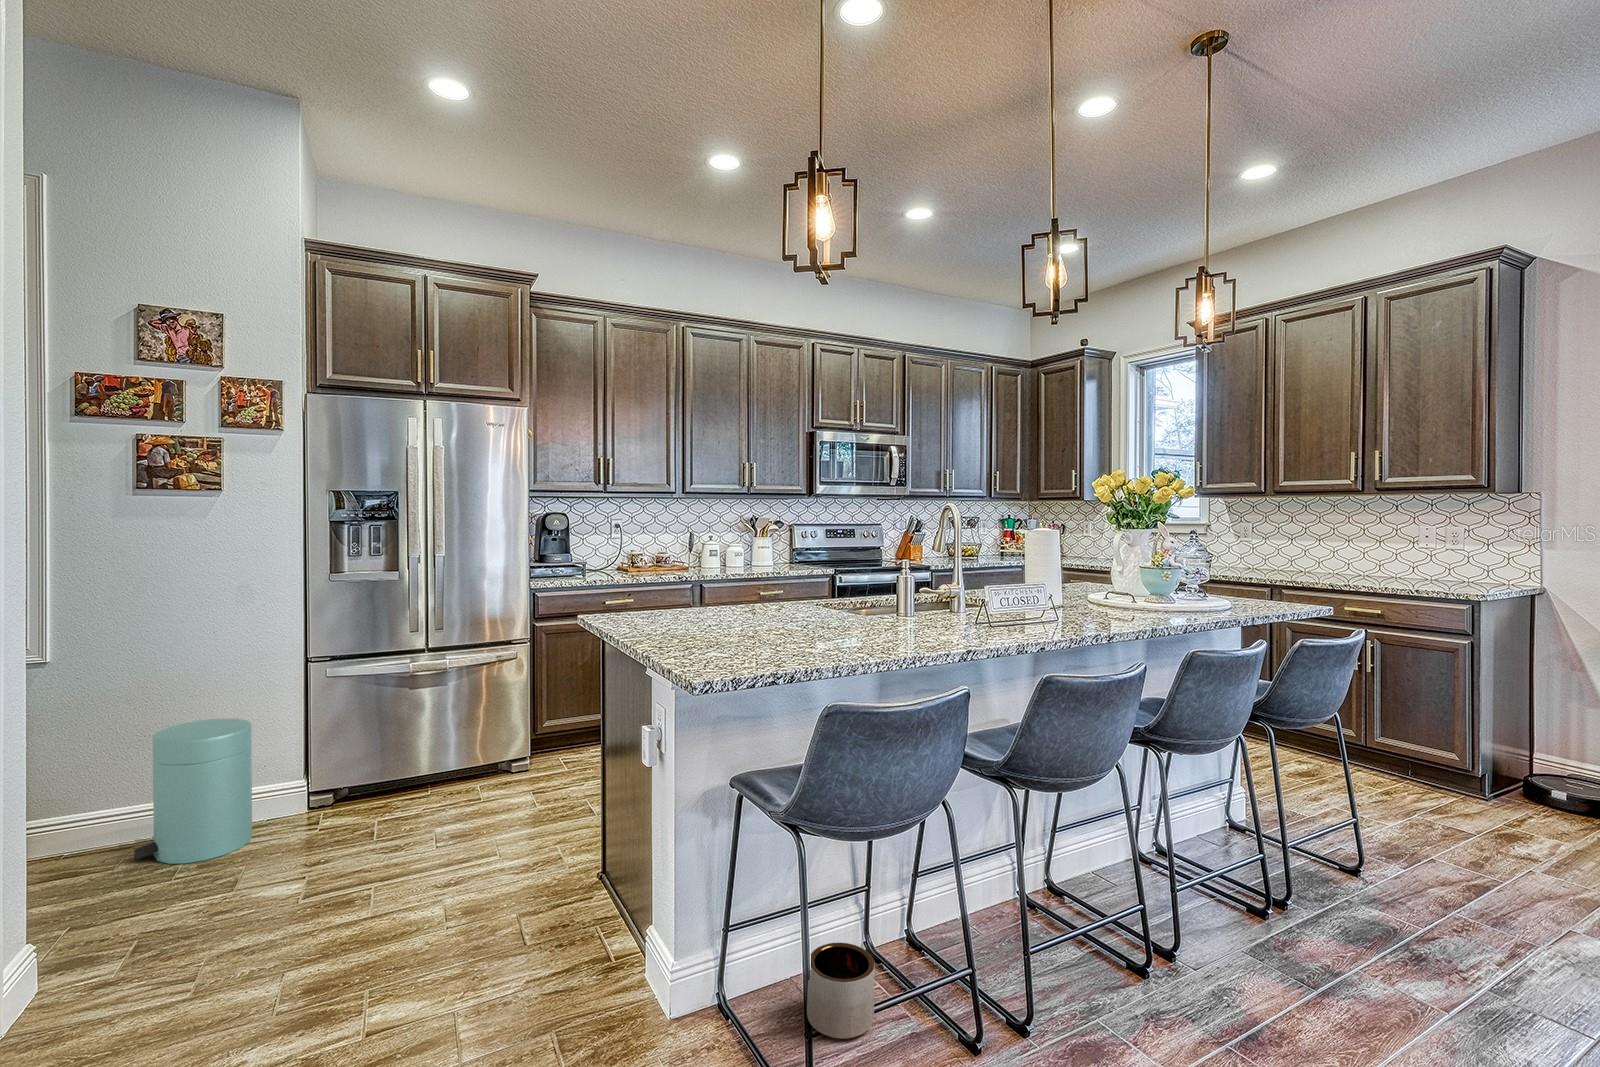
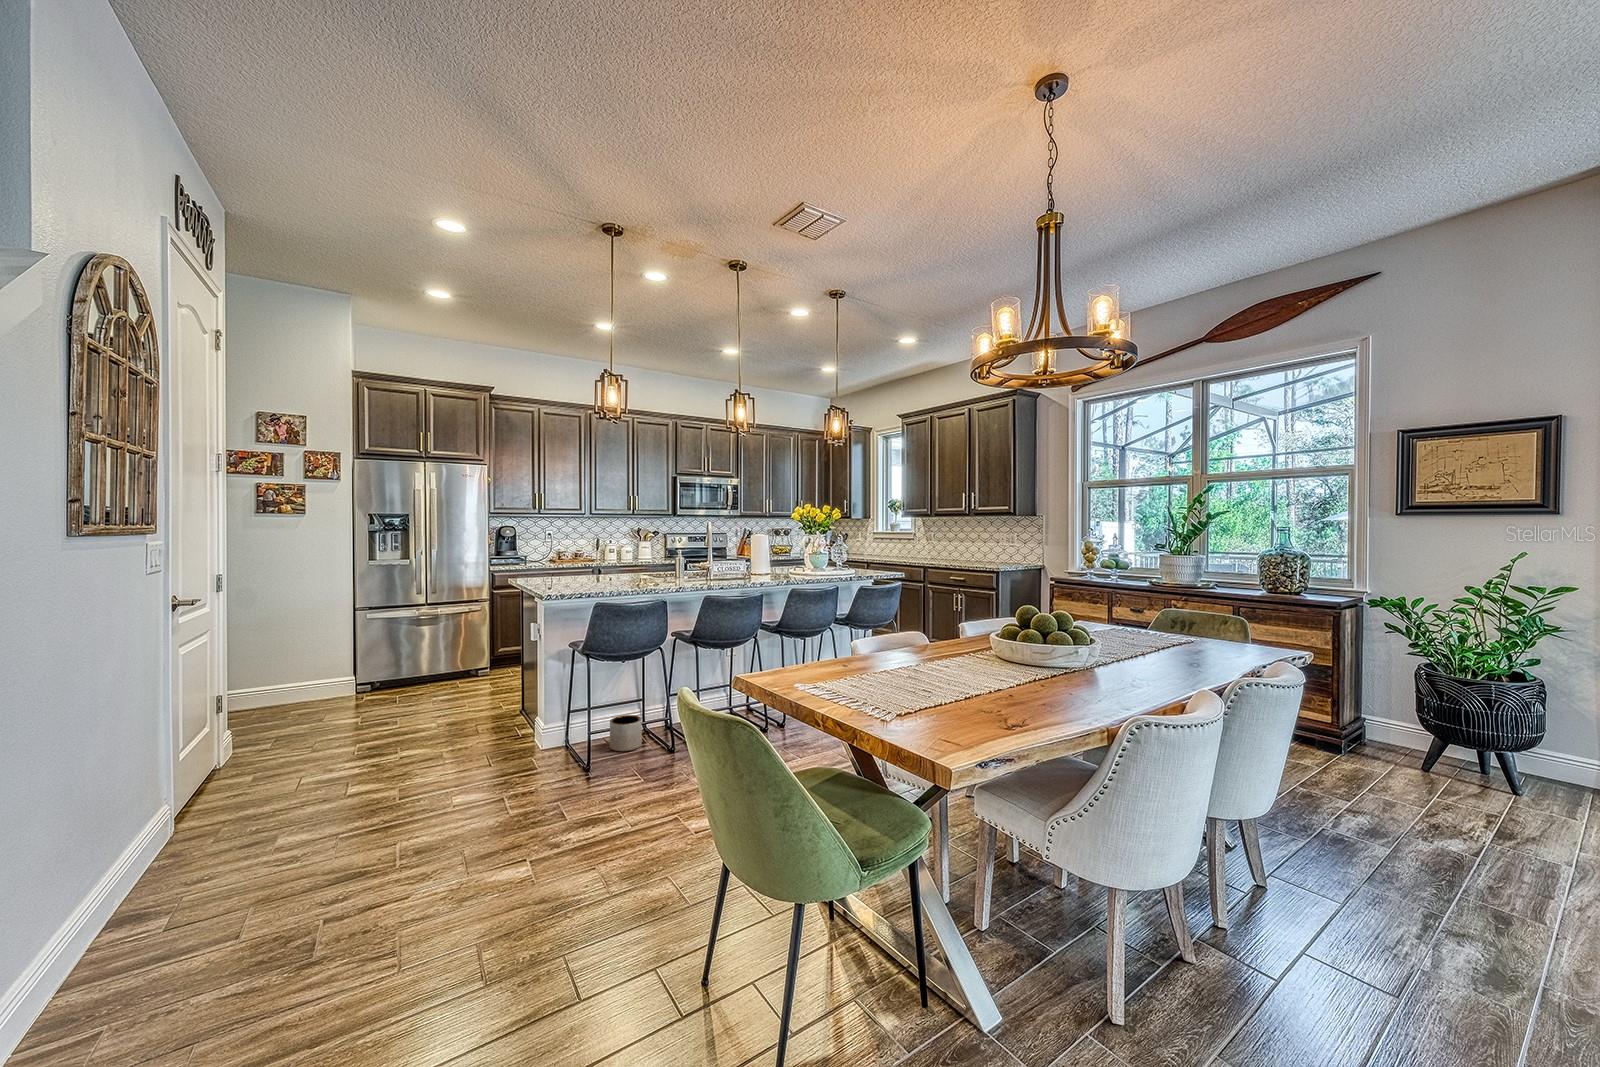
trash can: present [134,719,252,864] -> none [259,641,325,716]

